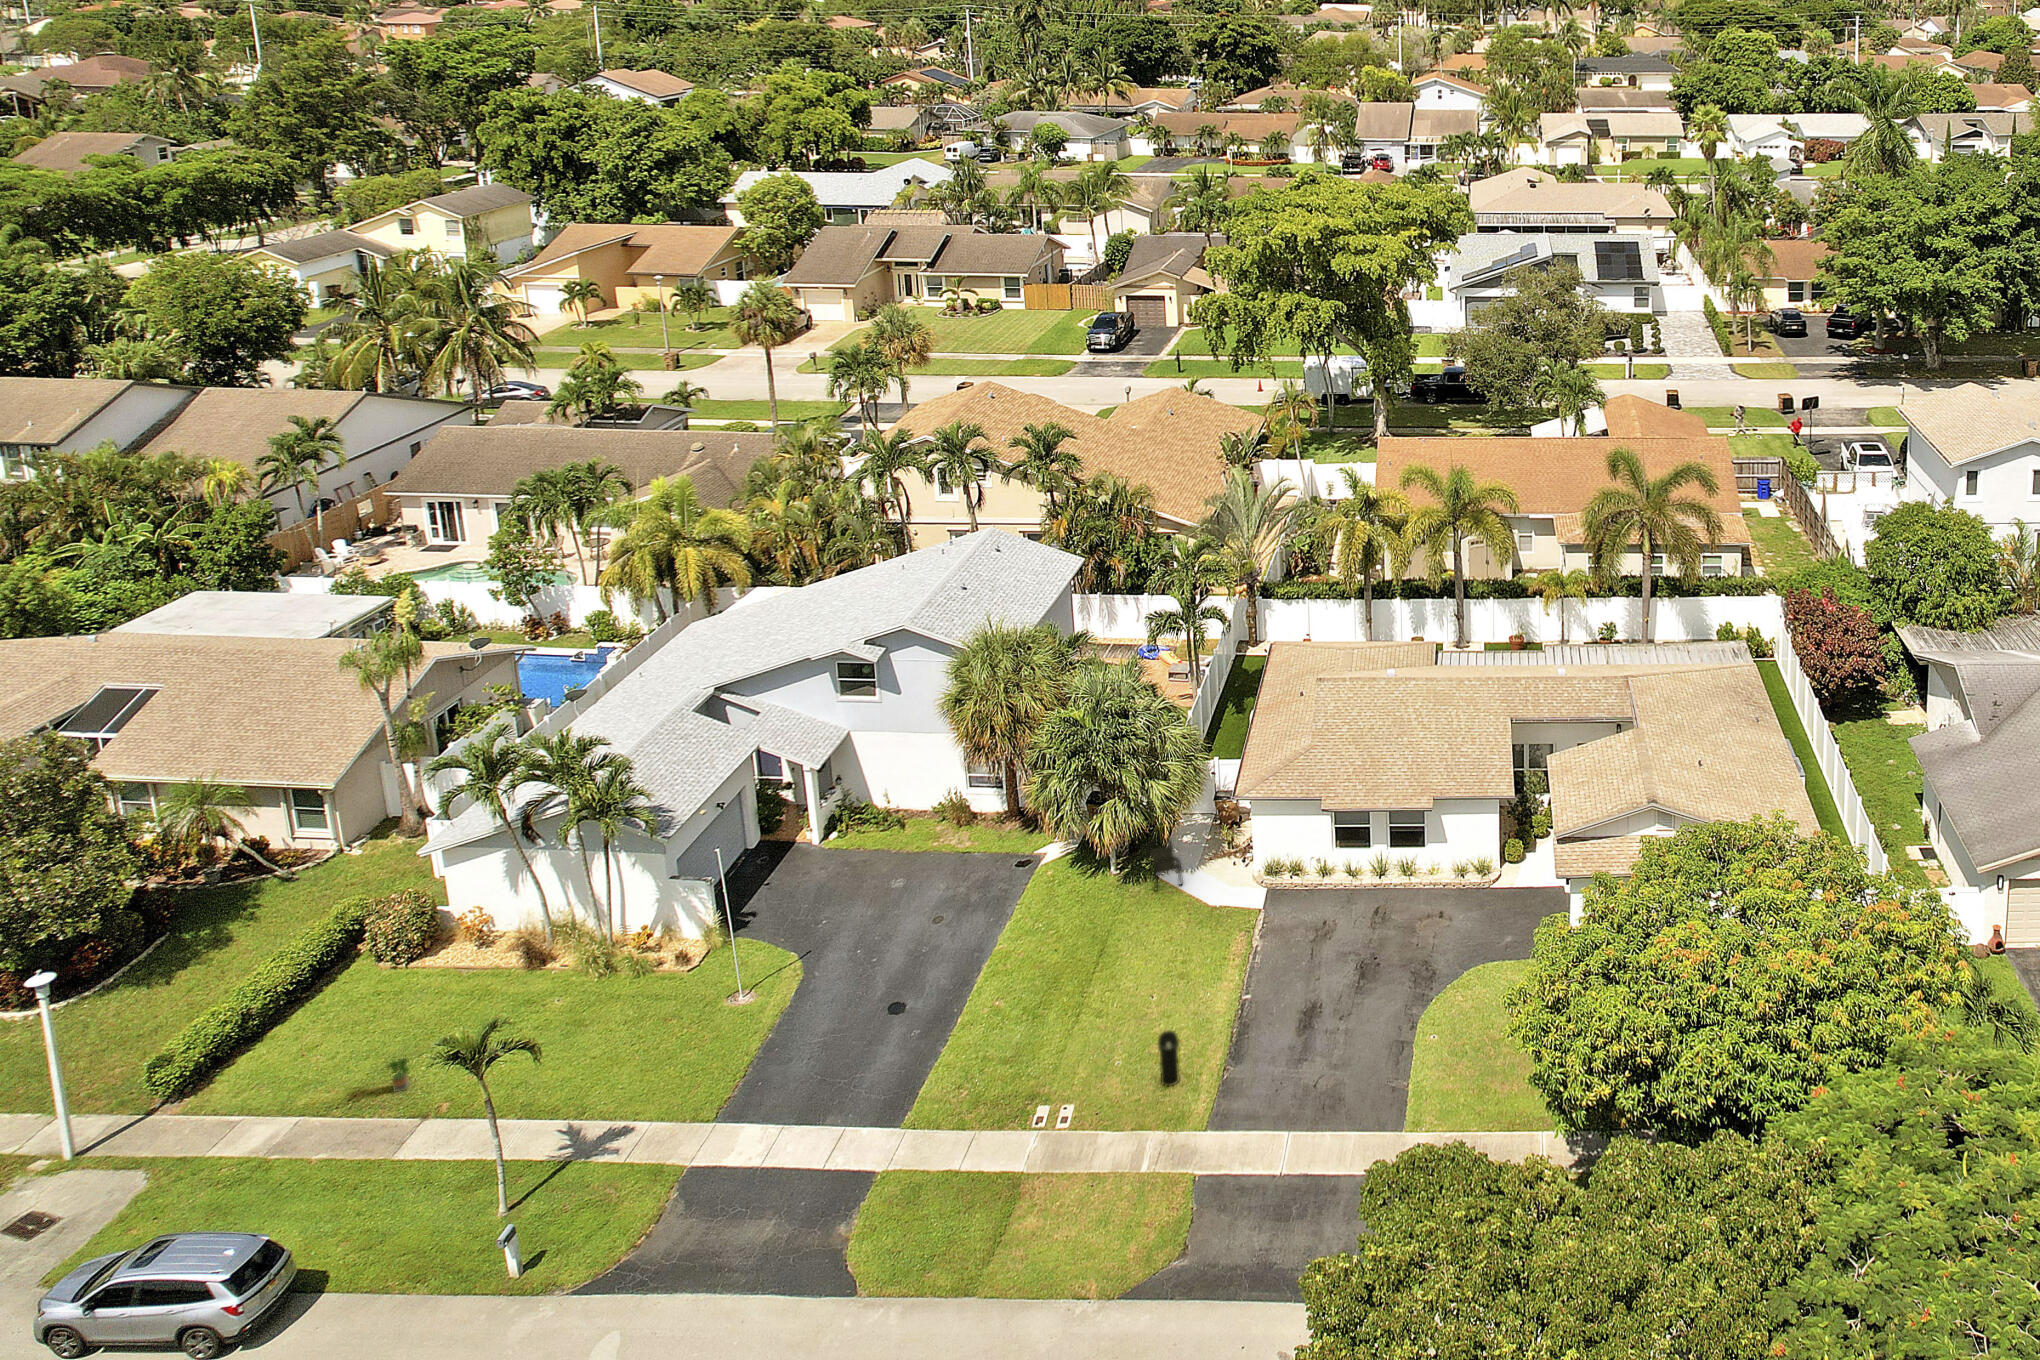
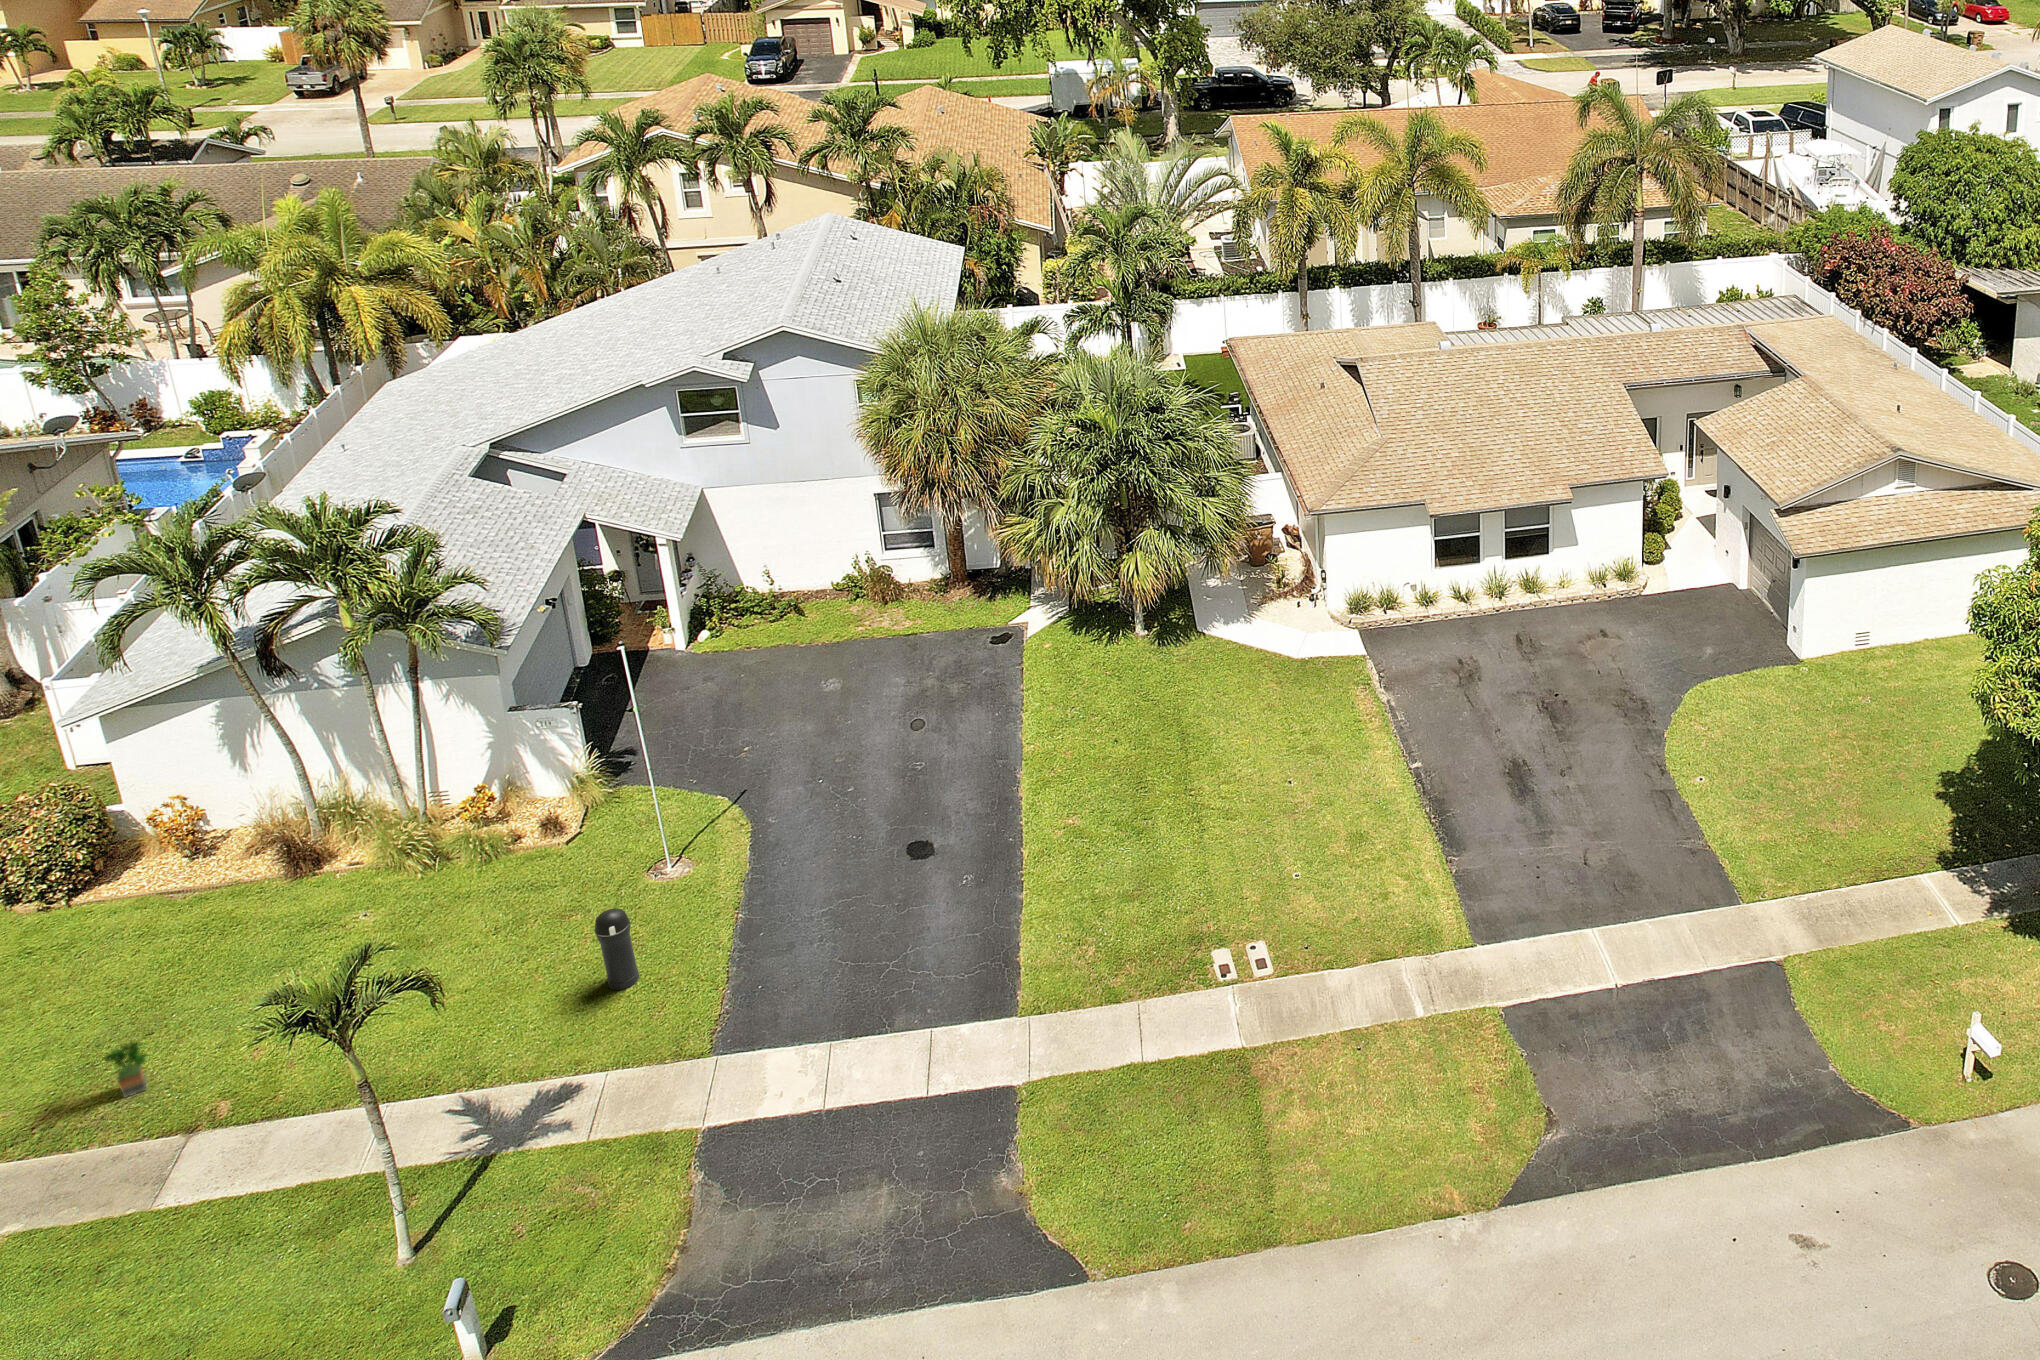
bench: present [1146,838,1183,890] -> none [1177,583,1239,652]
trash can: present [1158,1030,1179,1086] -> present [594,908,639,990]

